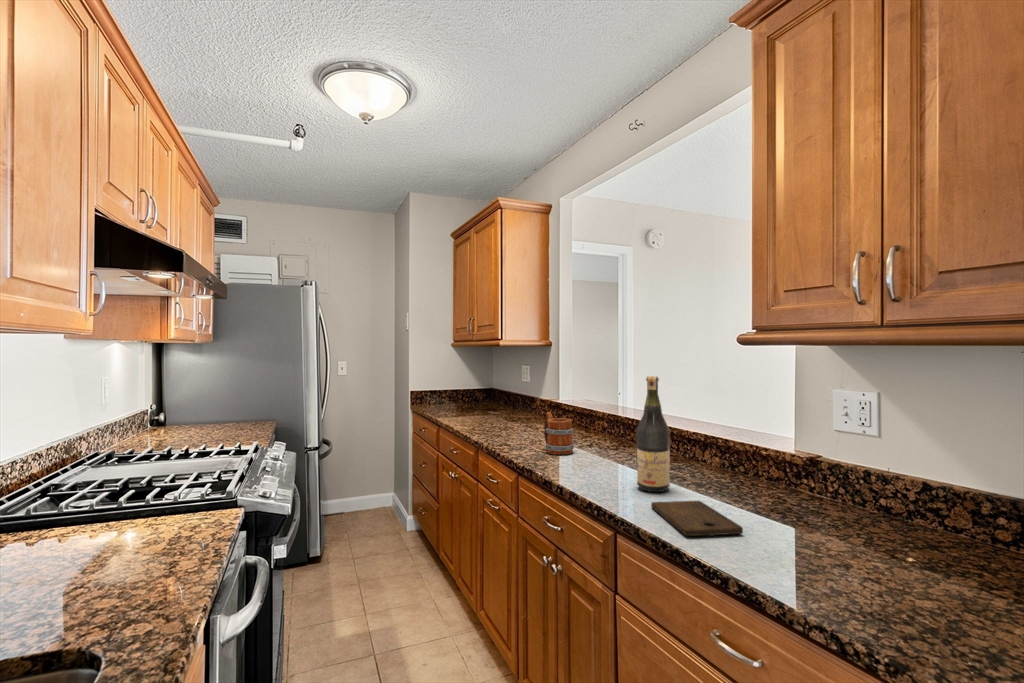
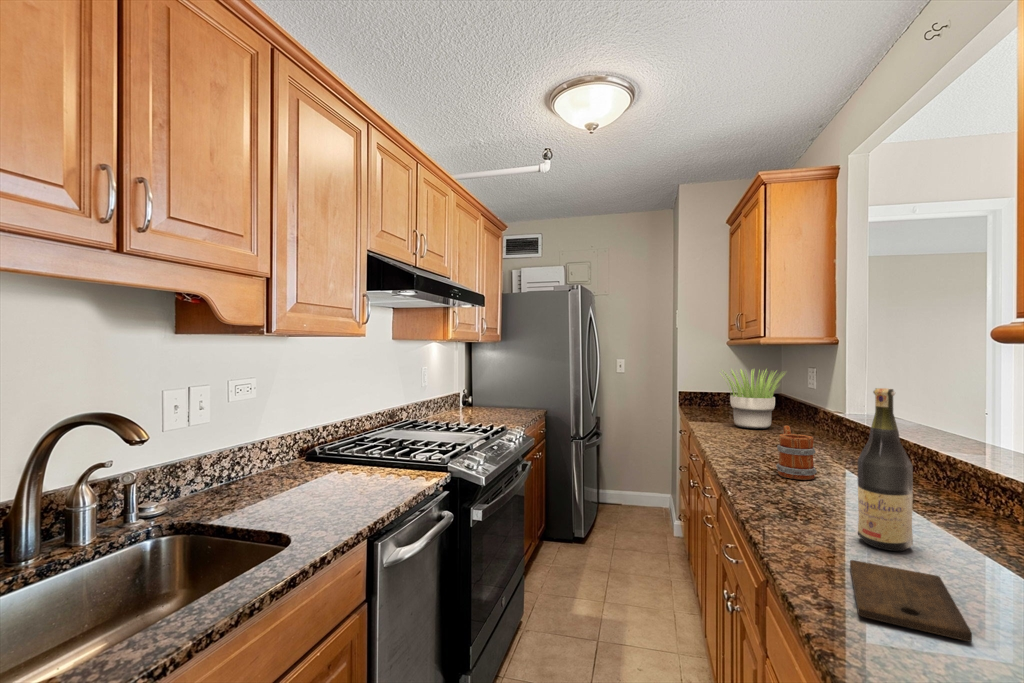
potted plant: none [459,366,519,419] -> present [721,369,785,429]

